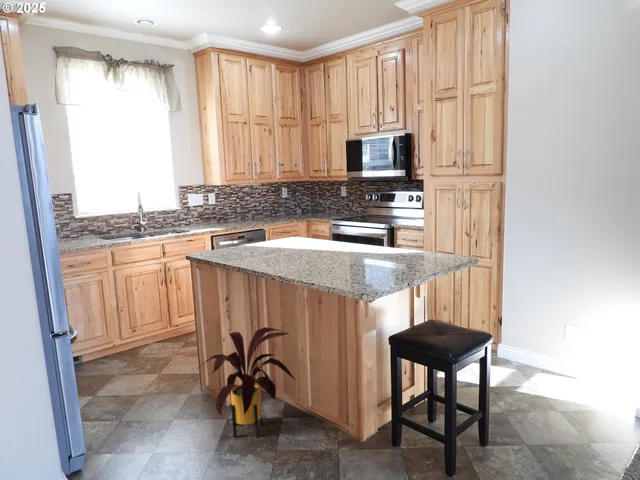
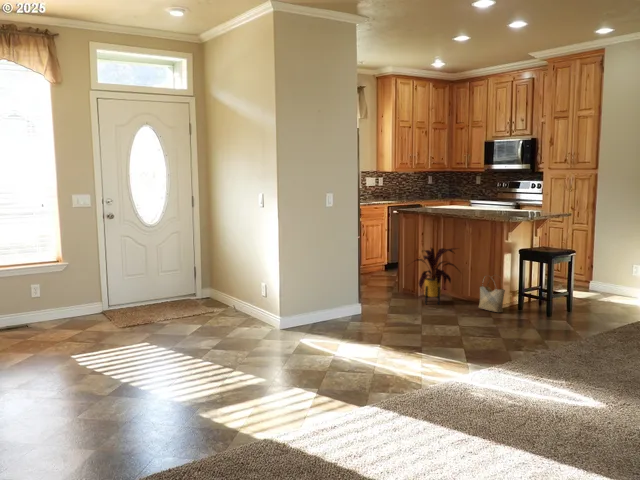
woven basket: none [325,384,370,462] -> present [479,286,505,312]

